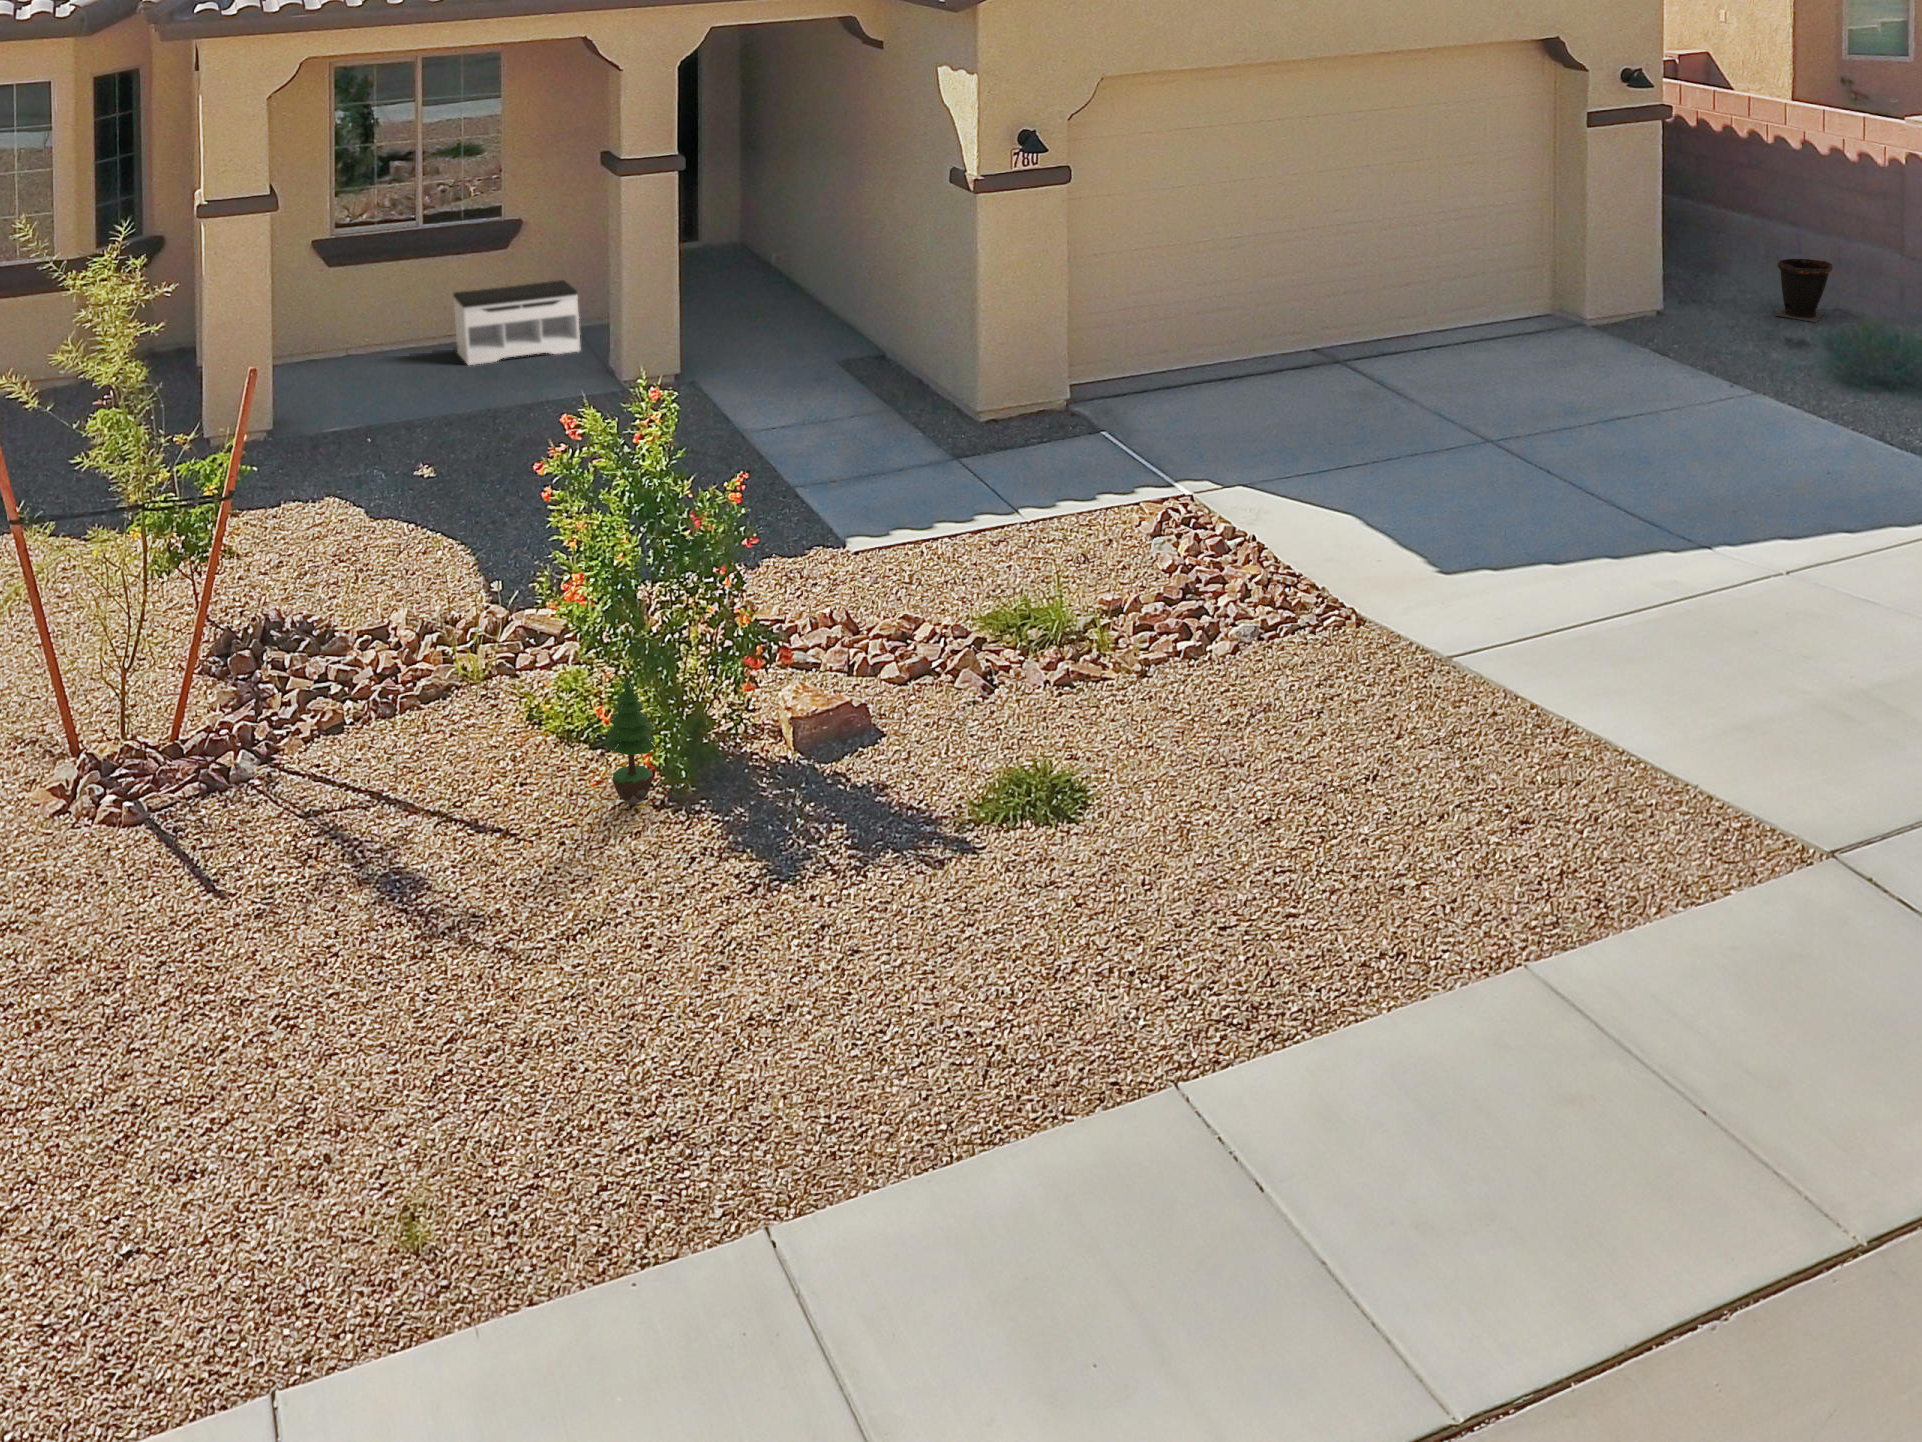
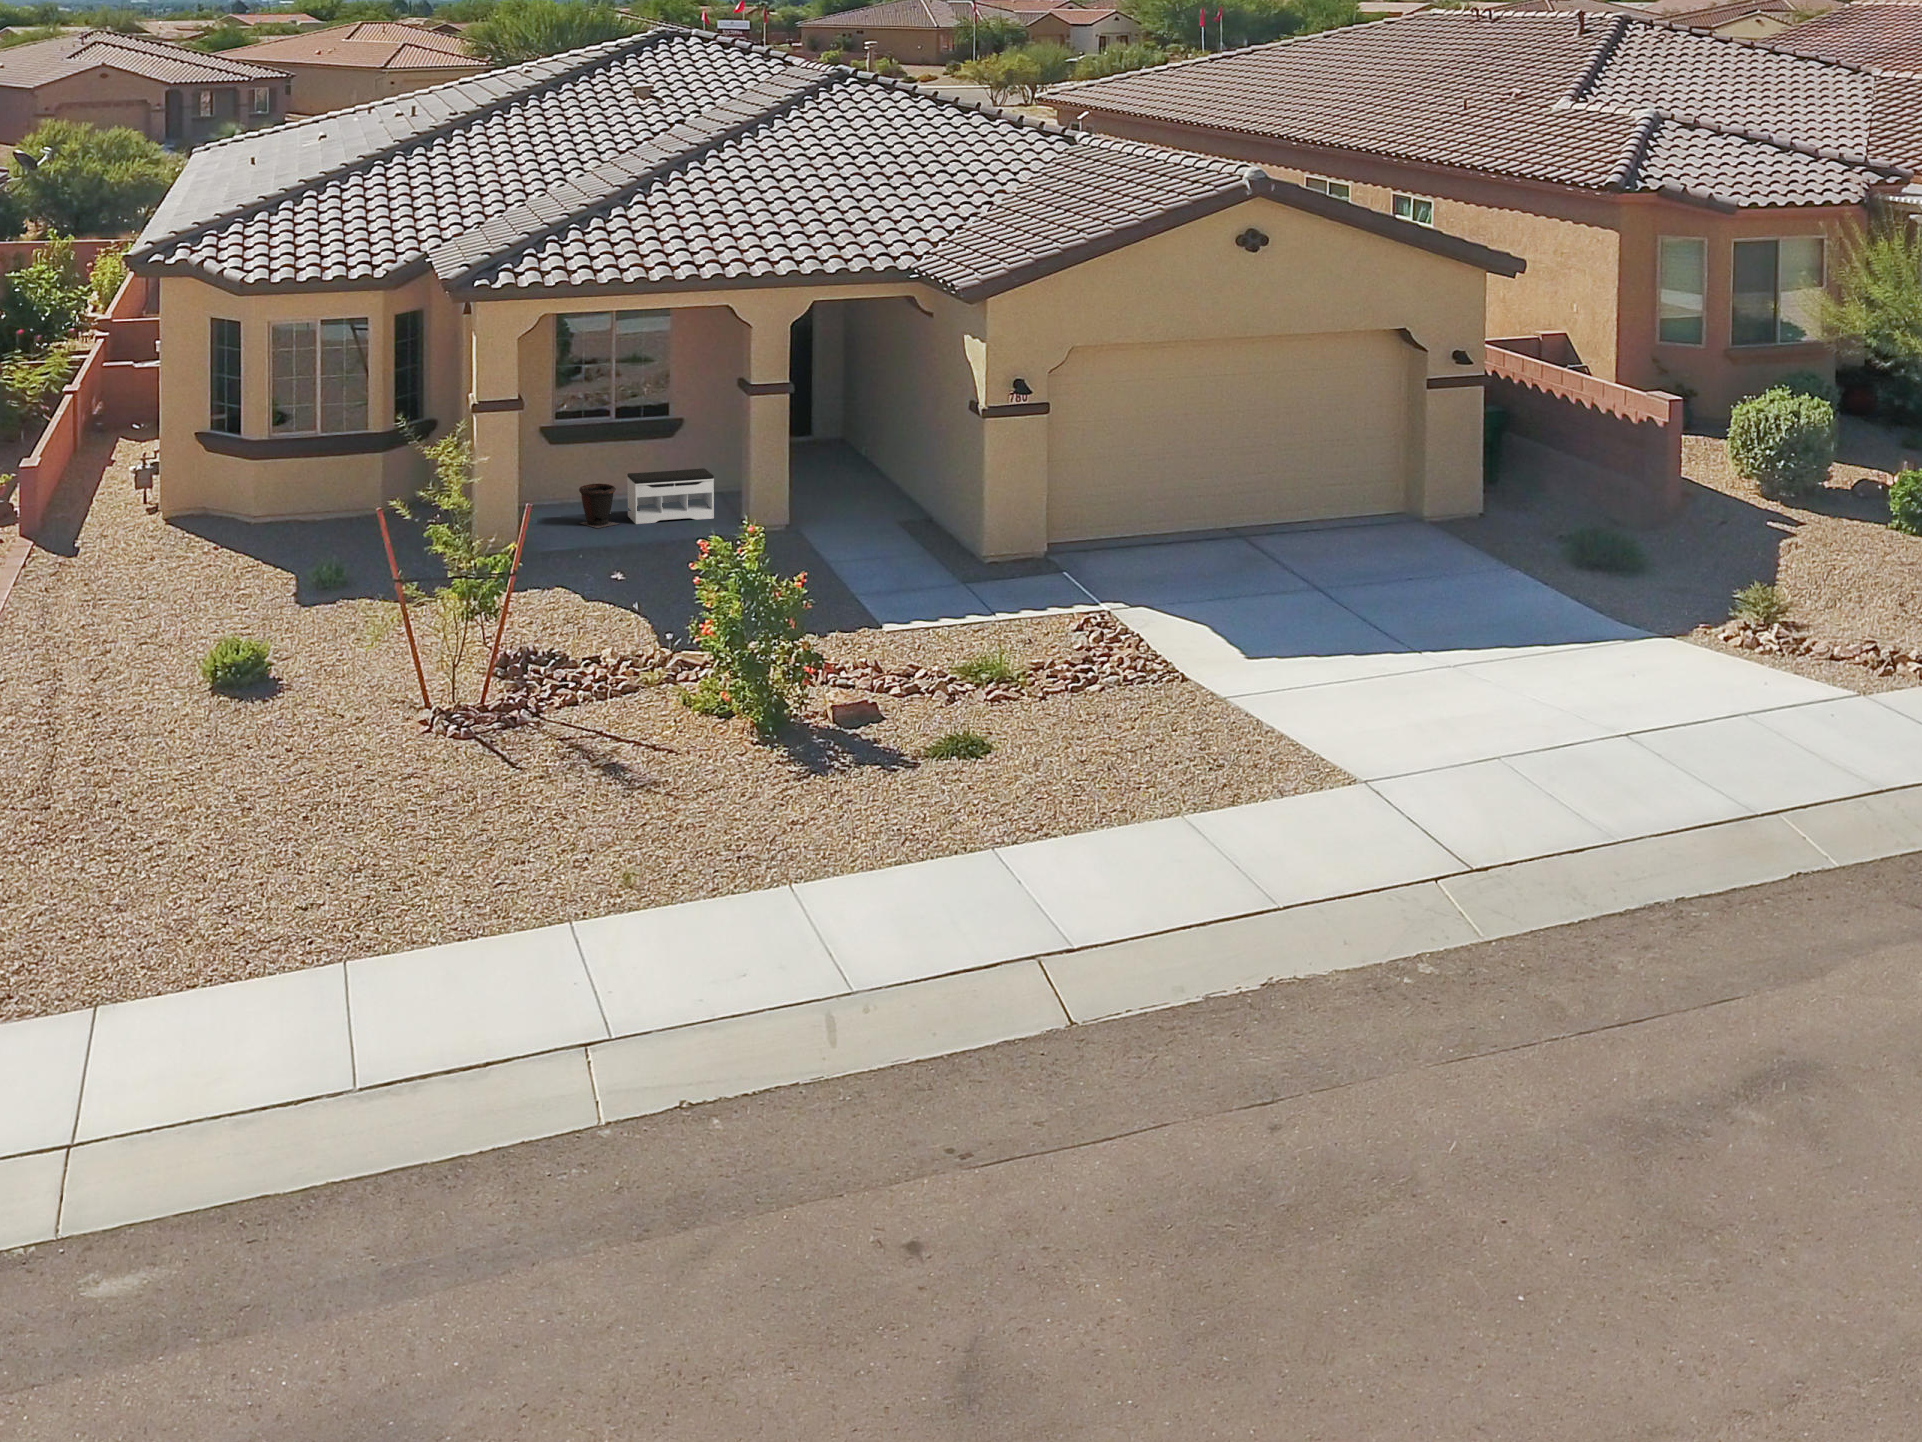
bucket: present [1776,257,1833,322] -> present [579,484,619,528]
potted tree: present [605,676,655,805] -> none [728,666,756,740]

